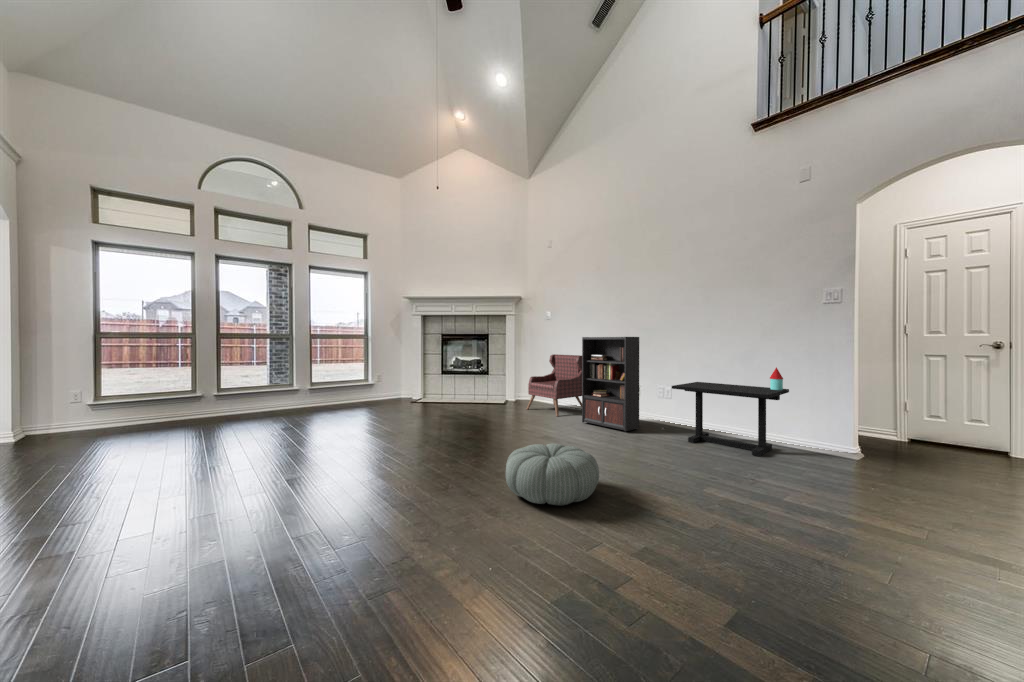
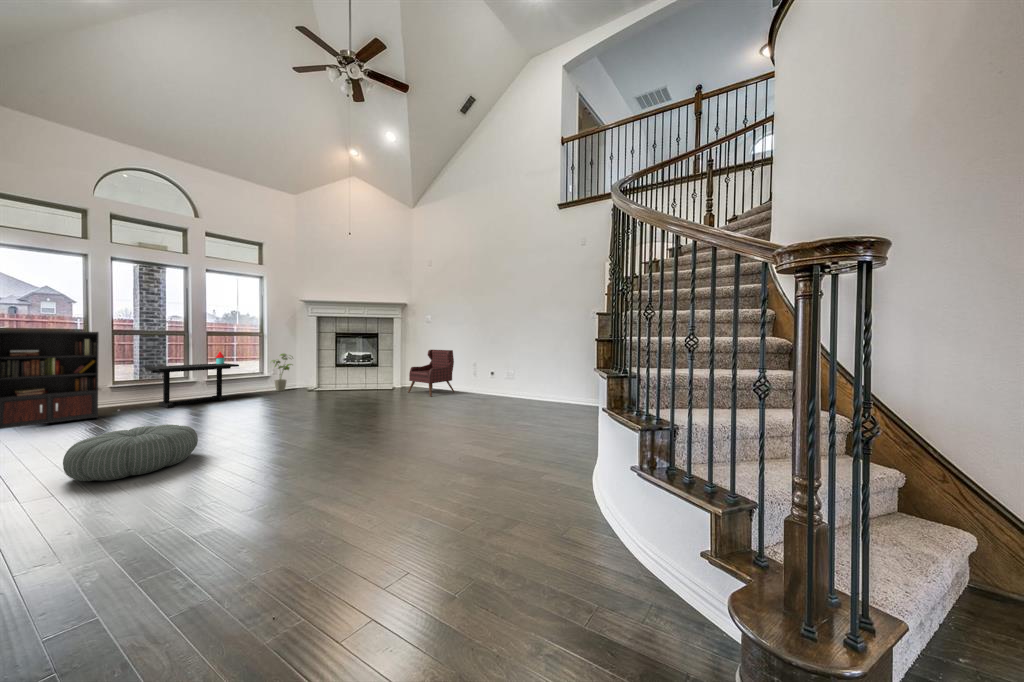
bookcase: present [582,337,664,431] -> present [0,330,119,429]
house plant: none [378,358,400,401] -> present [272,354,292,391]
side table: present [672,368,789,456] -> present [145,352,239,408]
pouf: present [506,444,599,505] -> present [63,424,198,481]

